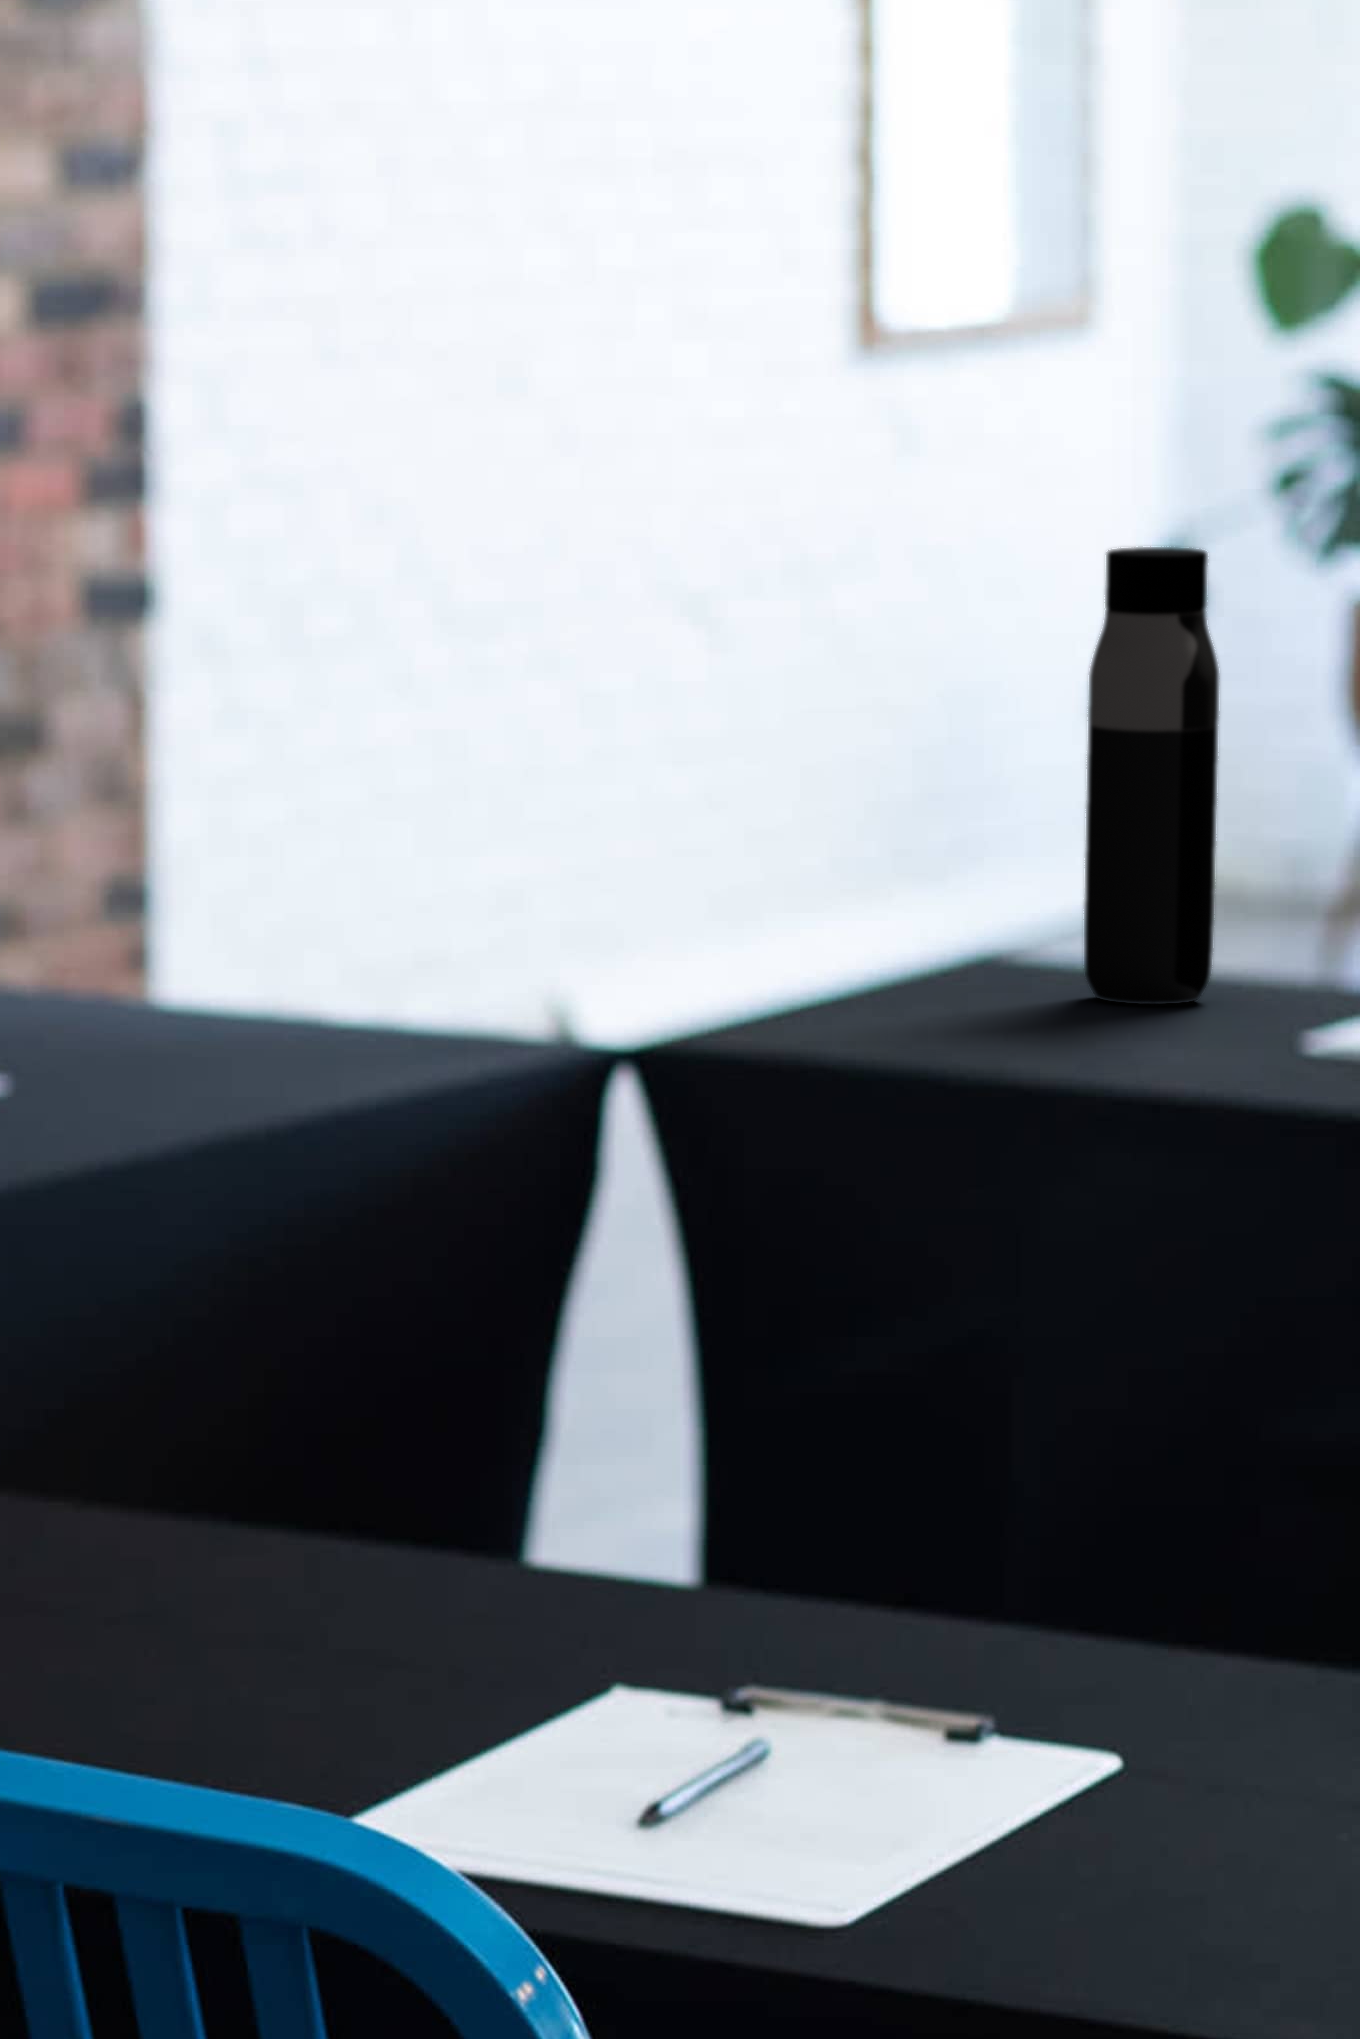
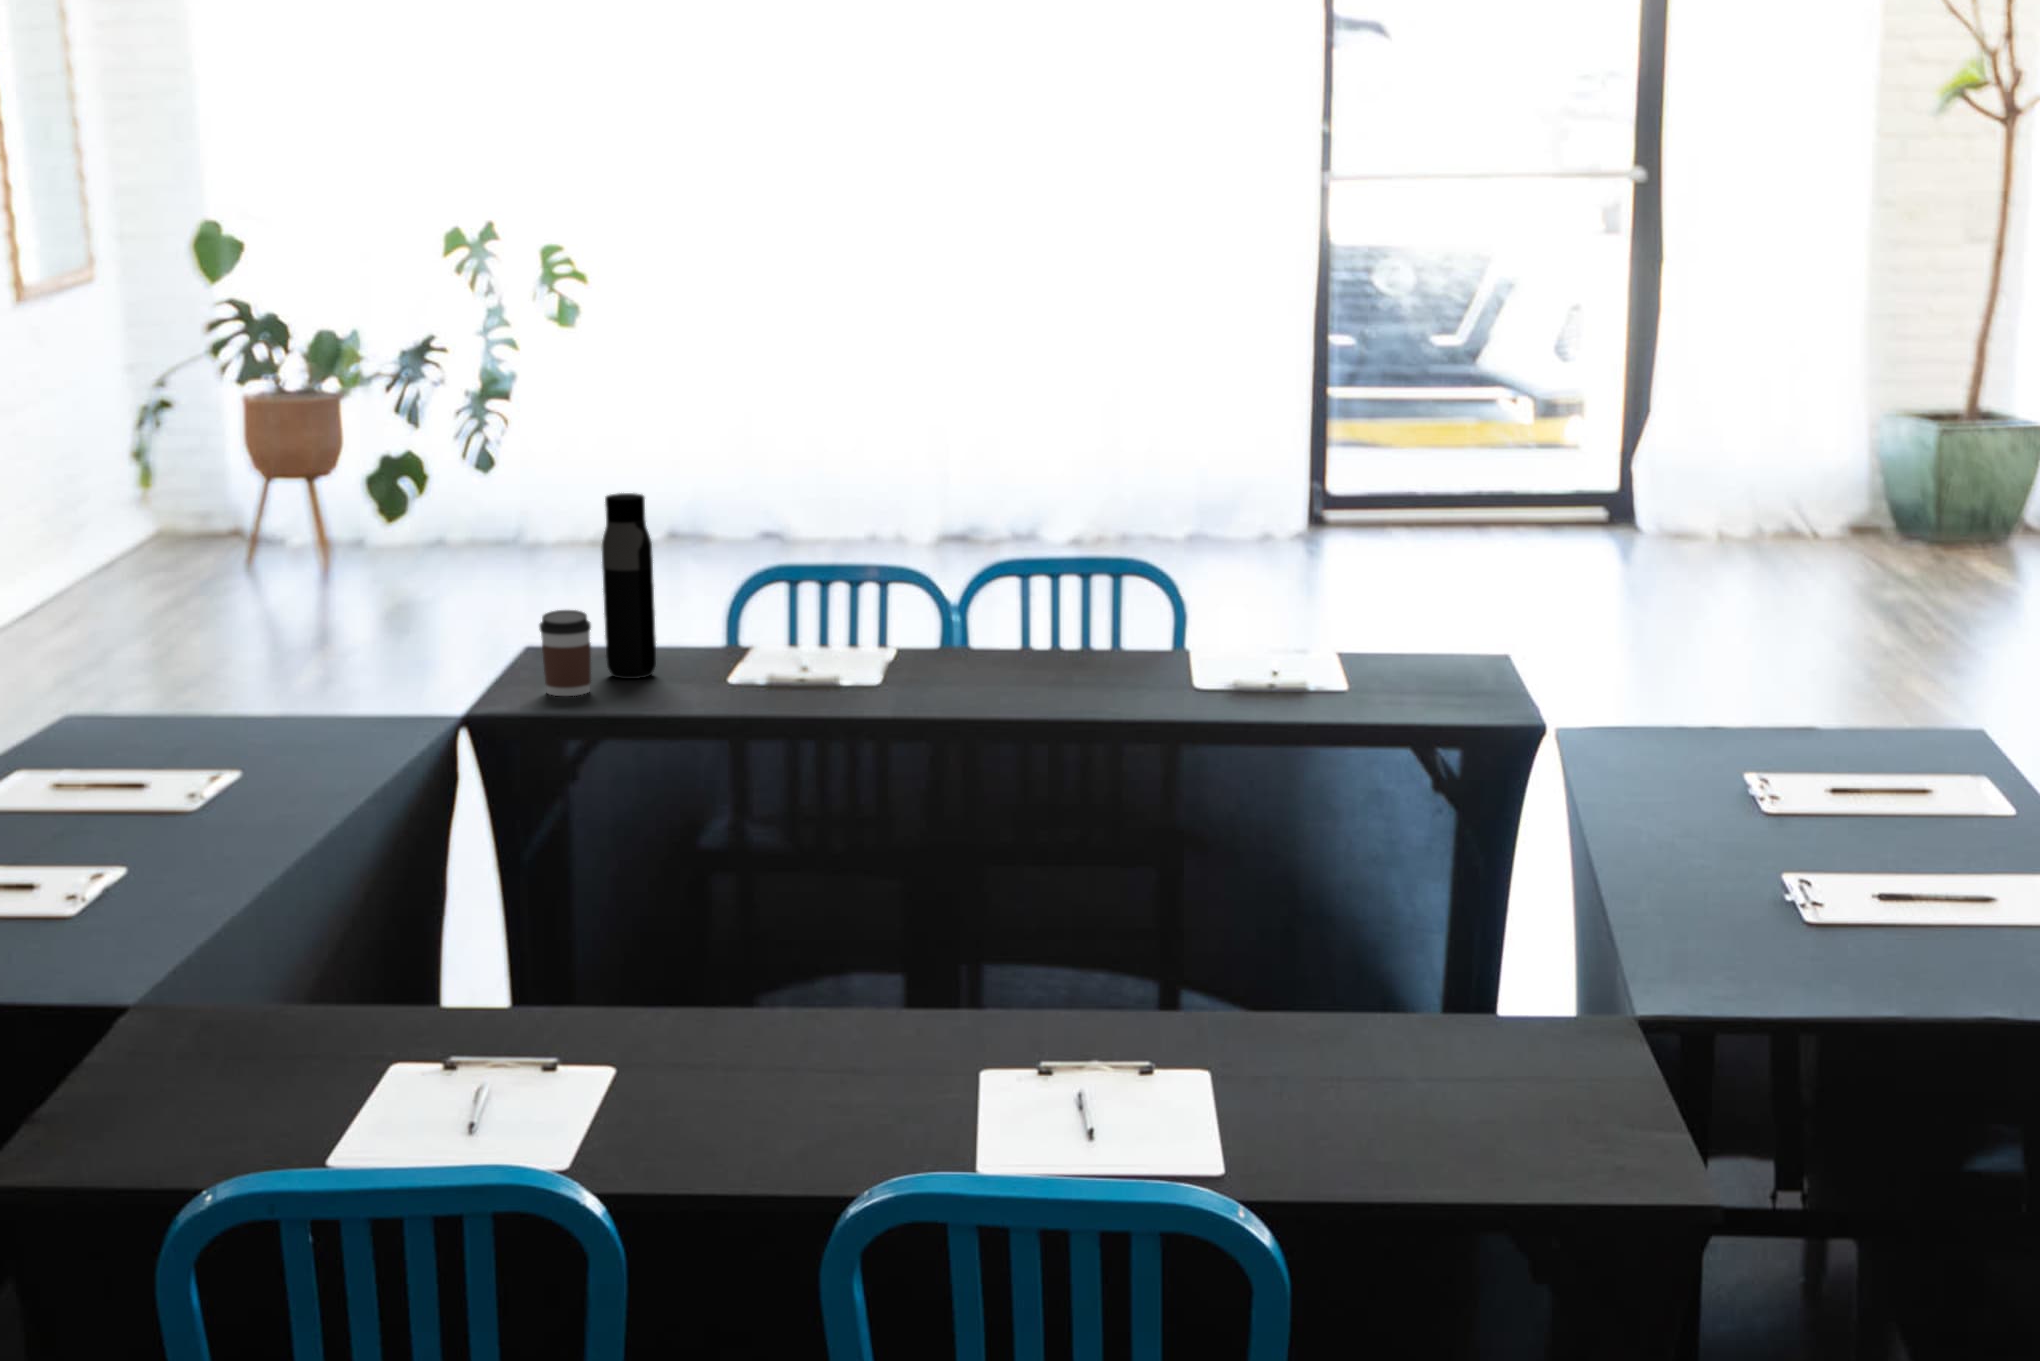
coffee cup: none [866,810,996,1017] -> present [539,610,591,696]

